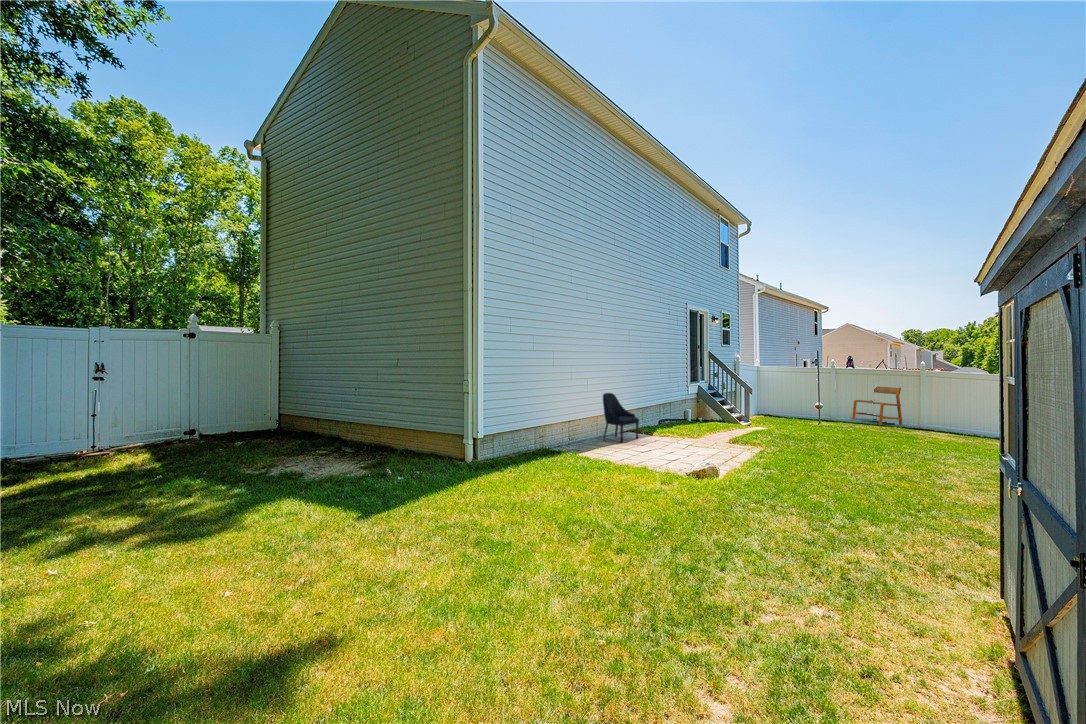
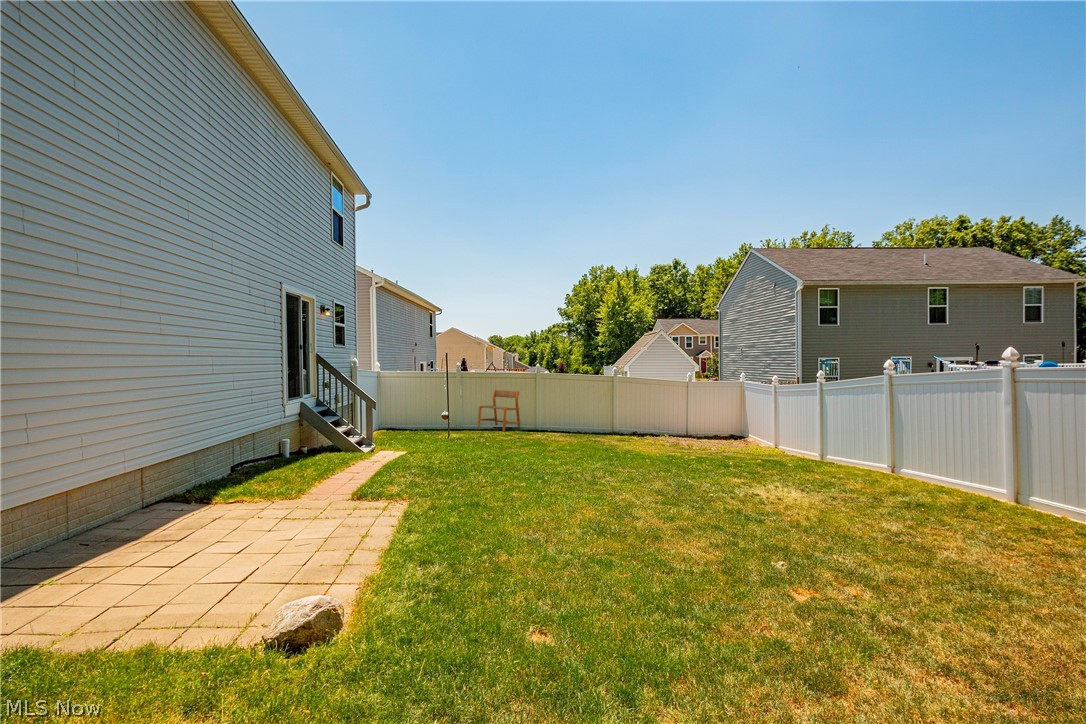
chair: present [603,393,639,442] -> none [73,439,175,545]

